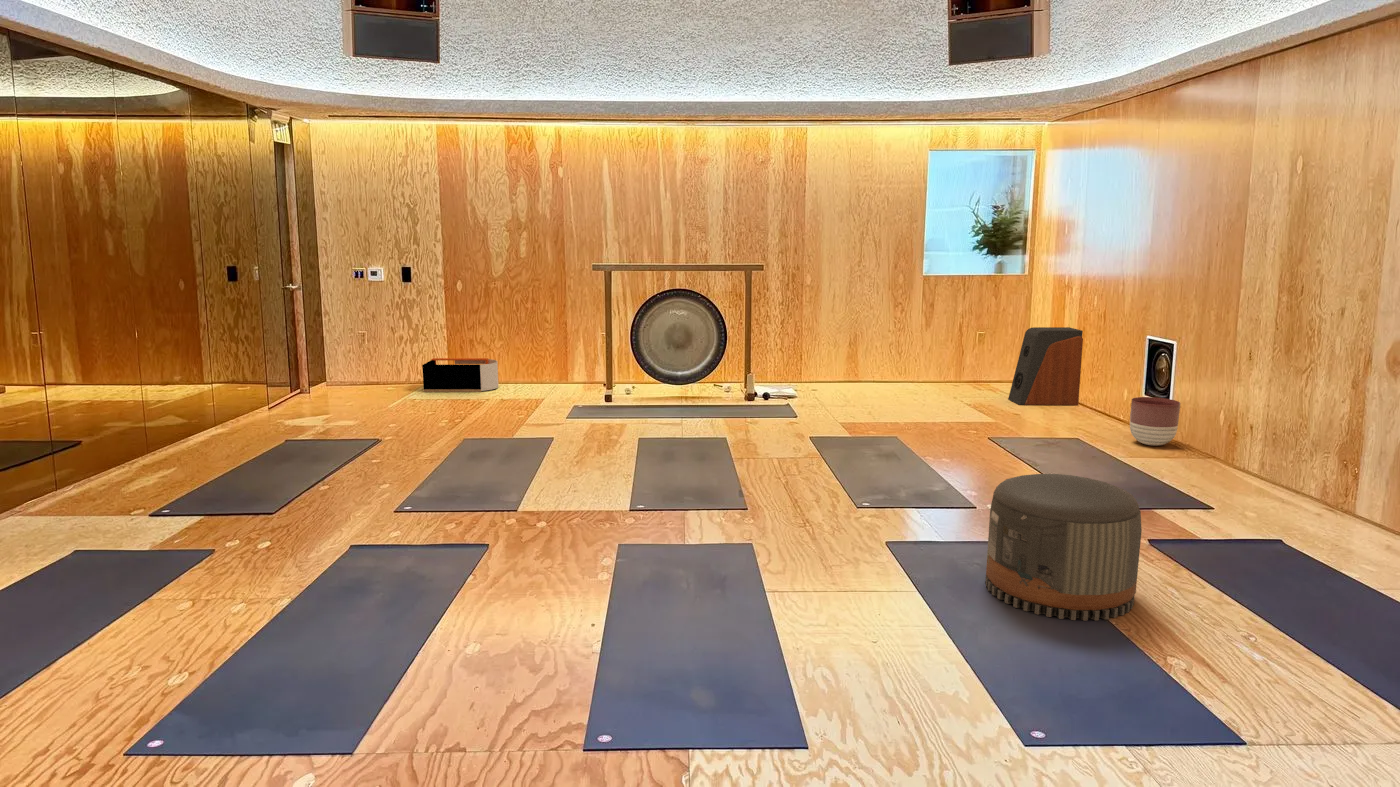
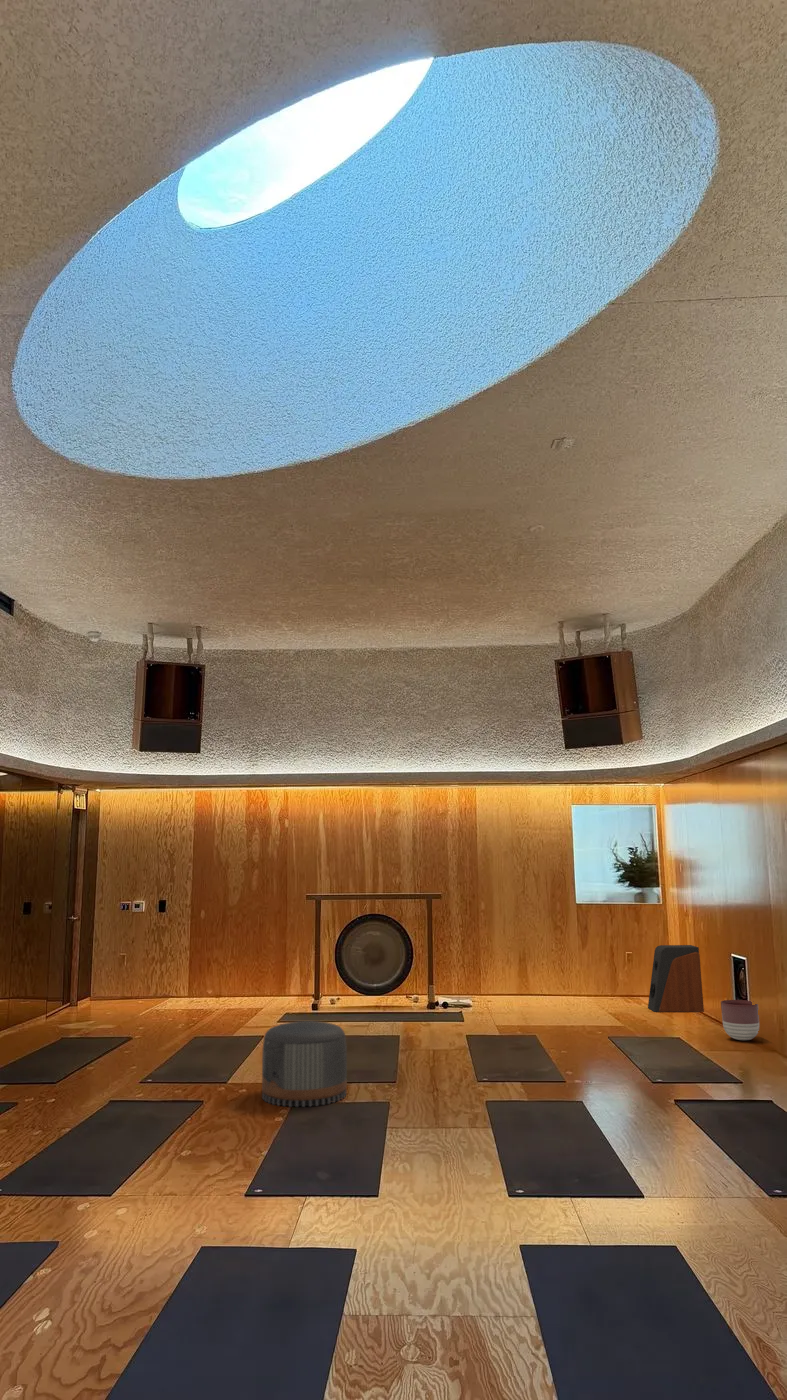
storage bin: present [422,358,498,392] -> none [167,976,229,1004]
pouf: present [985,474,1142,621] -> present [262,1021,347,1107]

